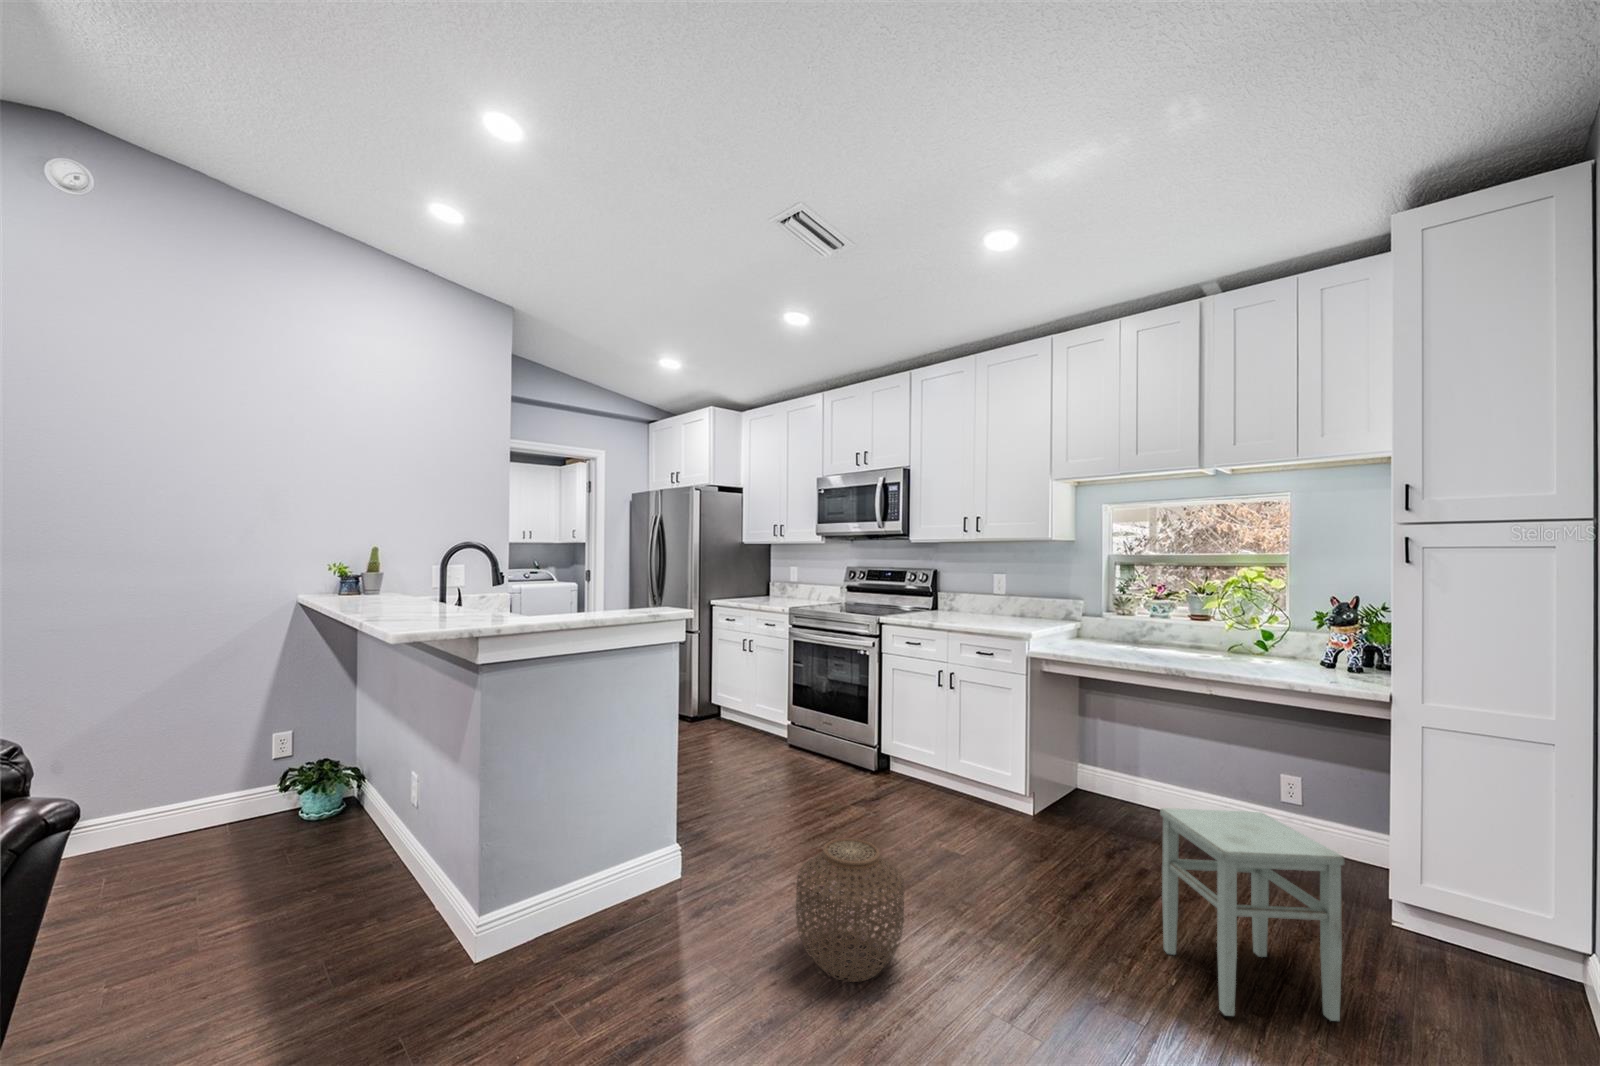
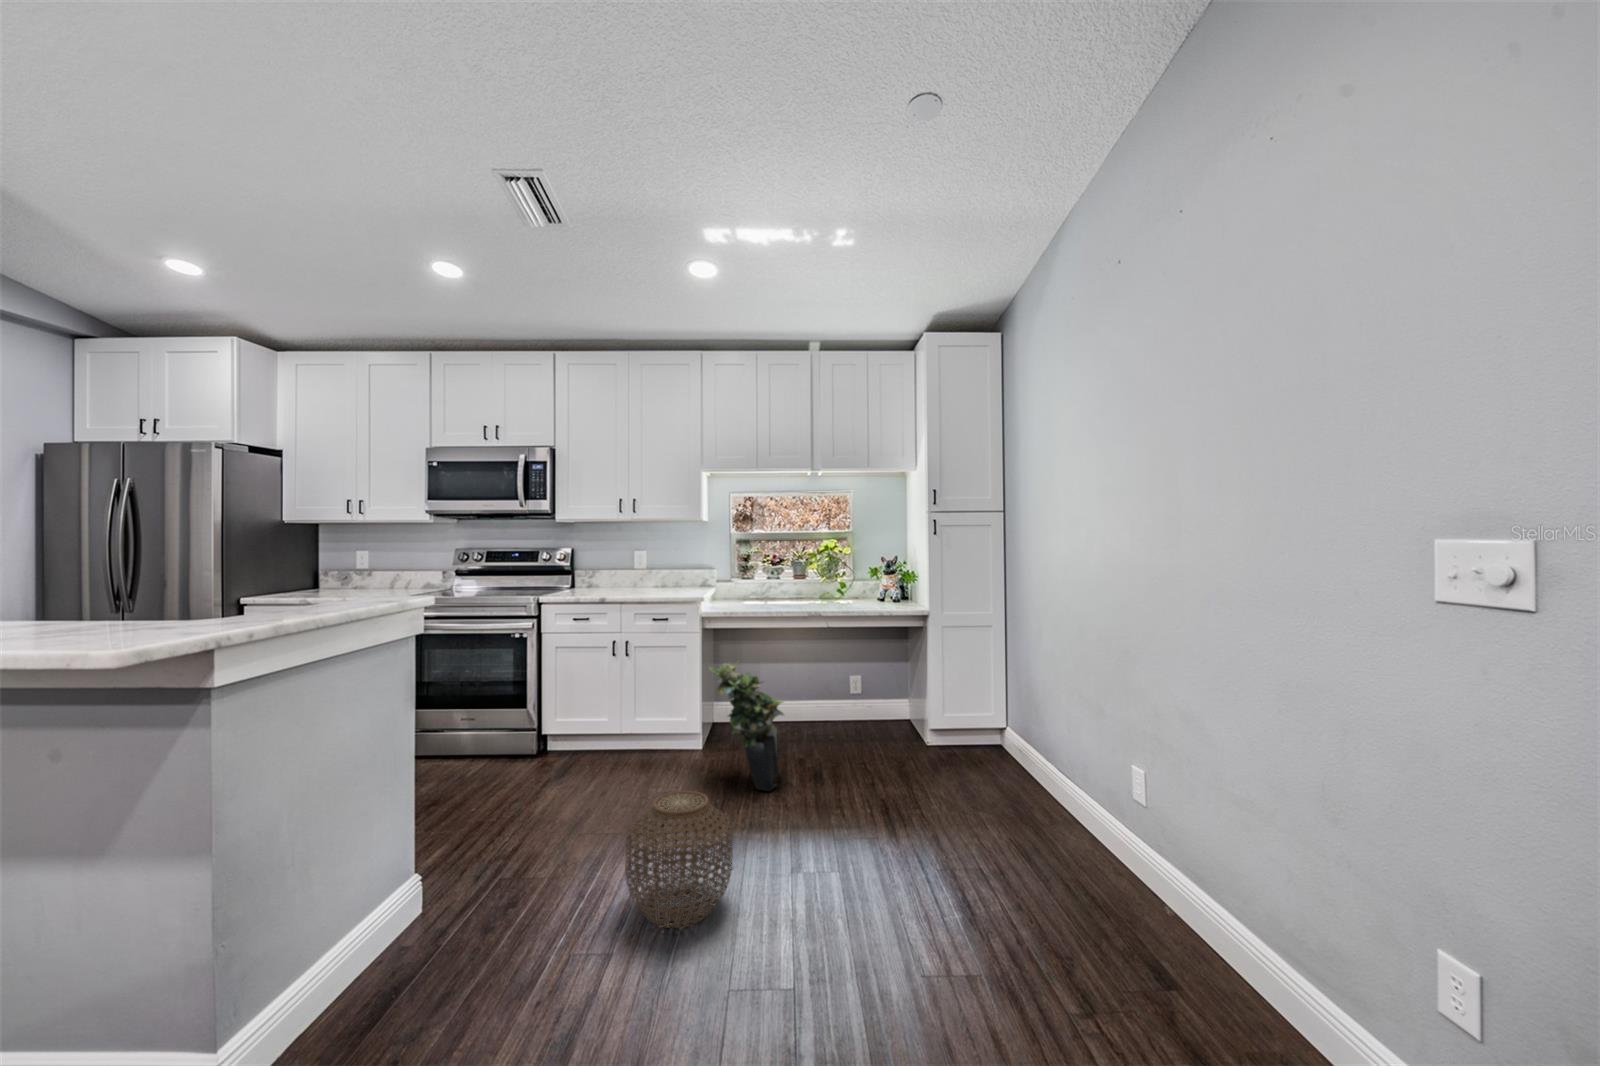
potted plant: none [1001,716,1093,889] -> present [710,664,783,791]
stool: present [1160,808,1344,1021] -> none [850,693,950,823]

